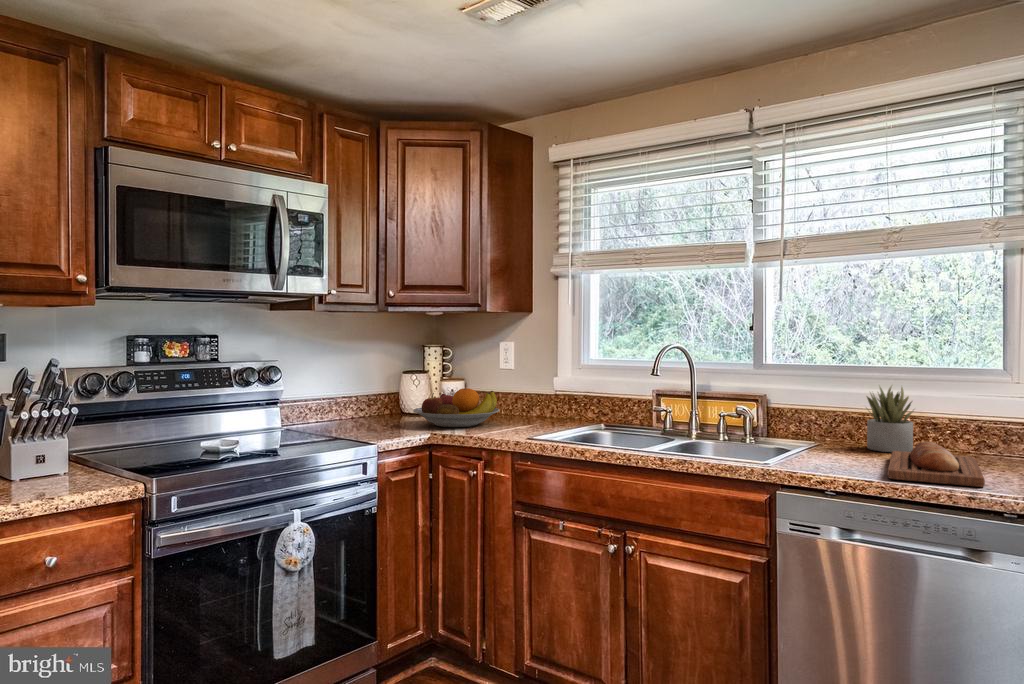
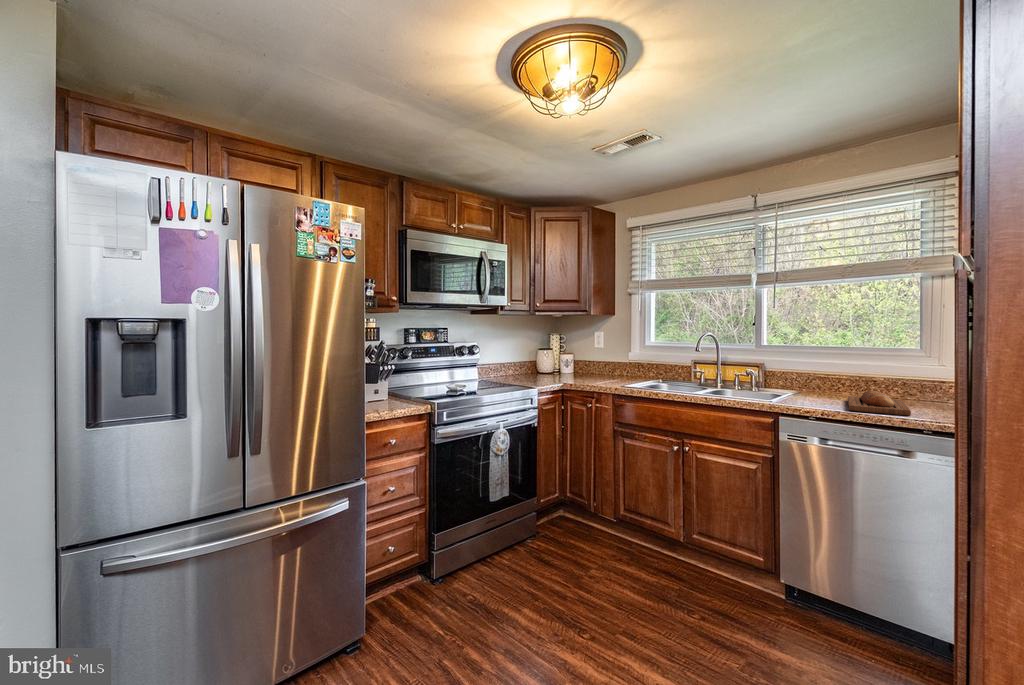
succulent plant: present [867,386,913,452] -> none [829,358,862,397]
fruit bowl: present [413,388,499,427] -> none [550,359,599,381]

